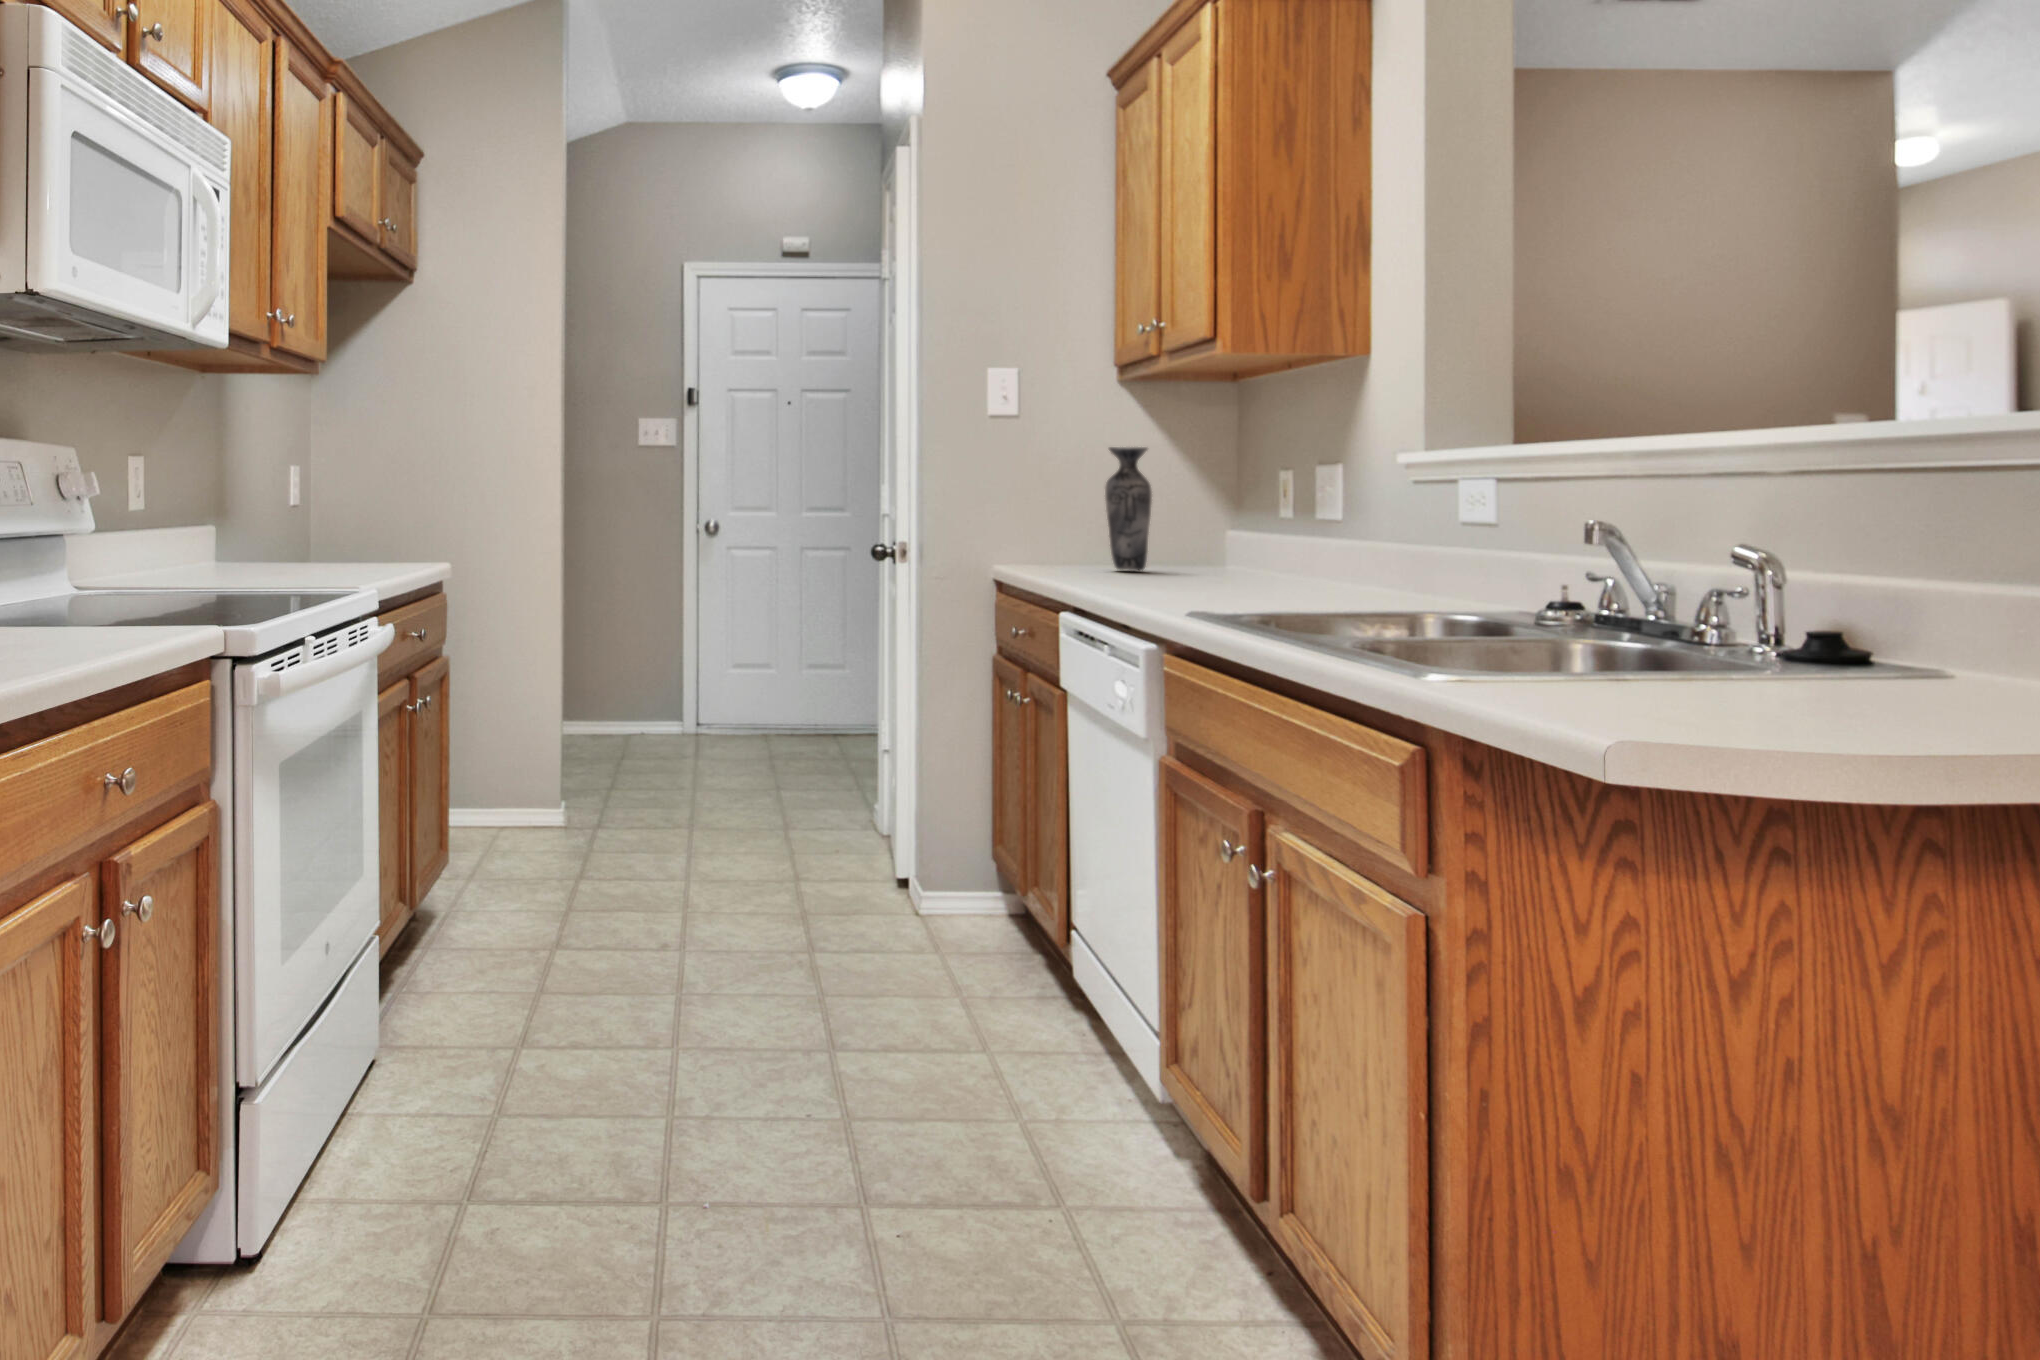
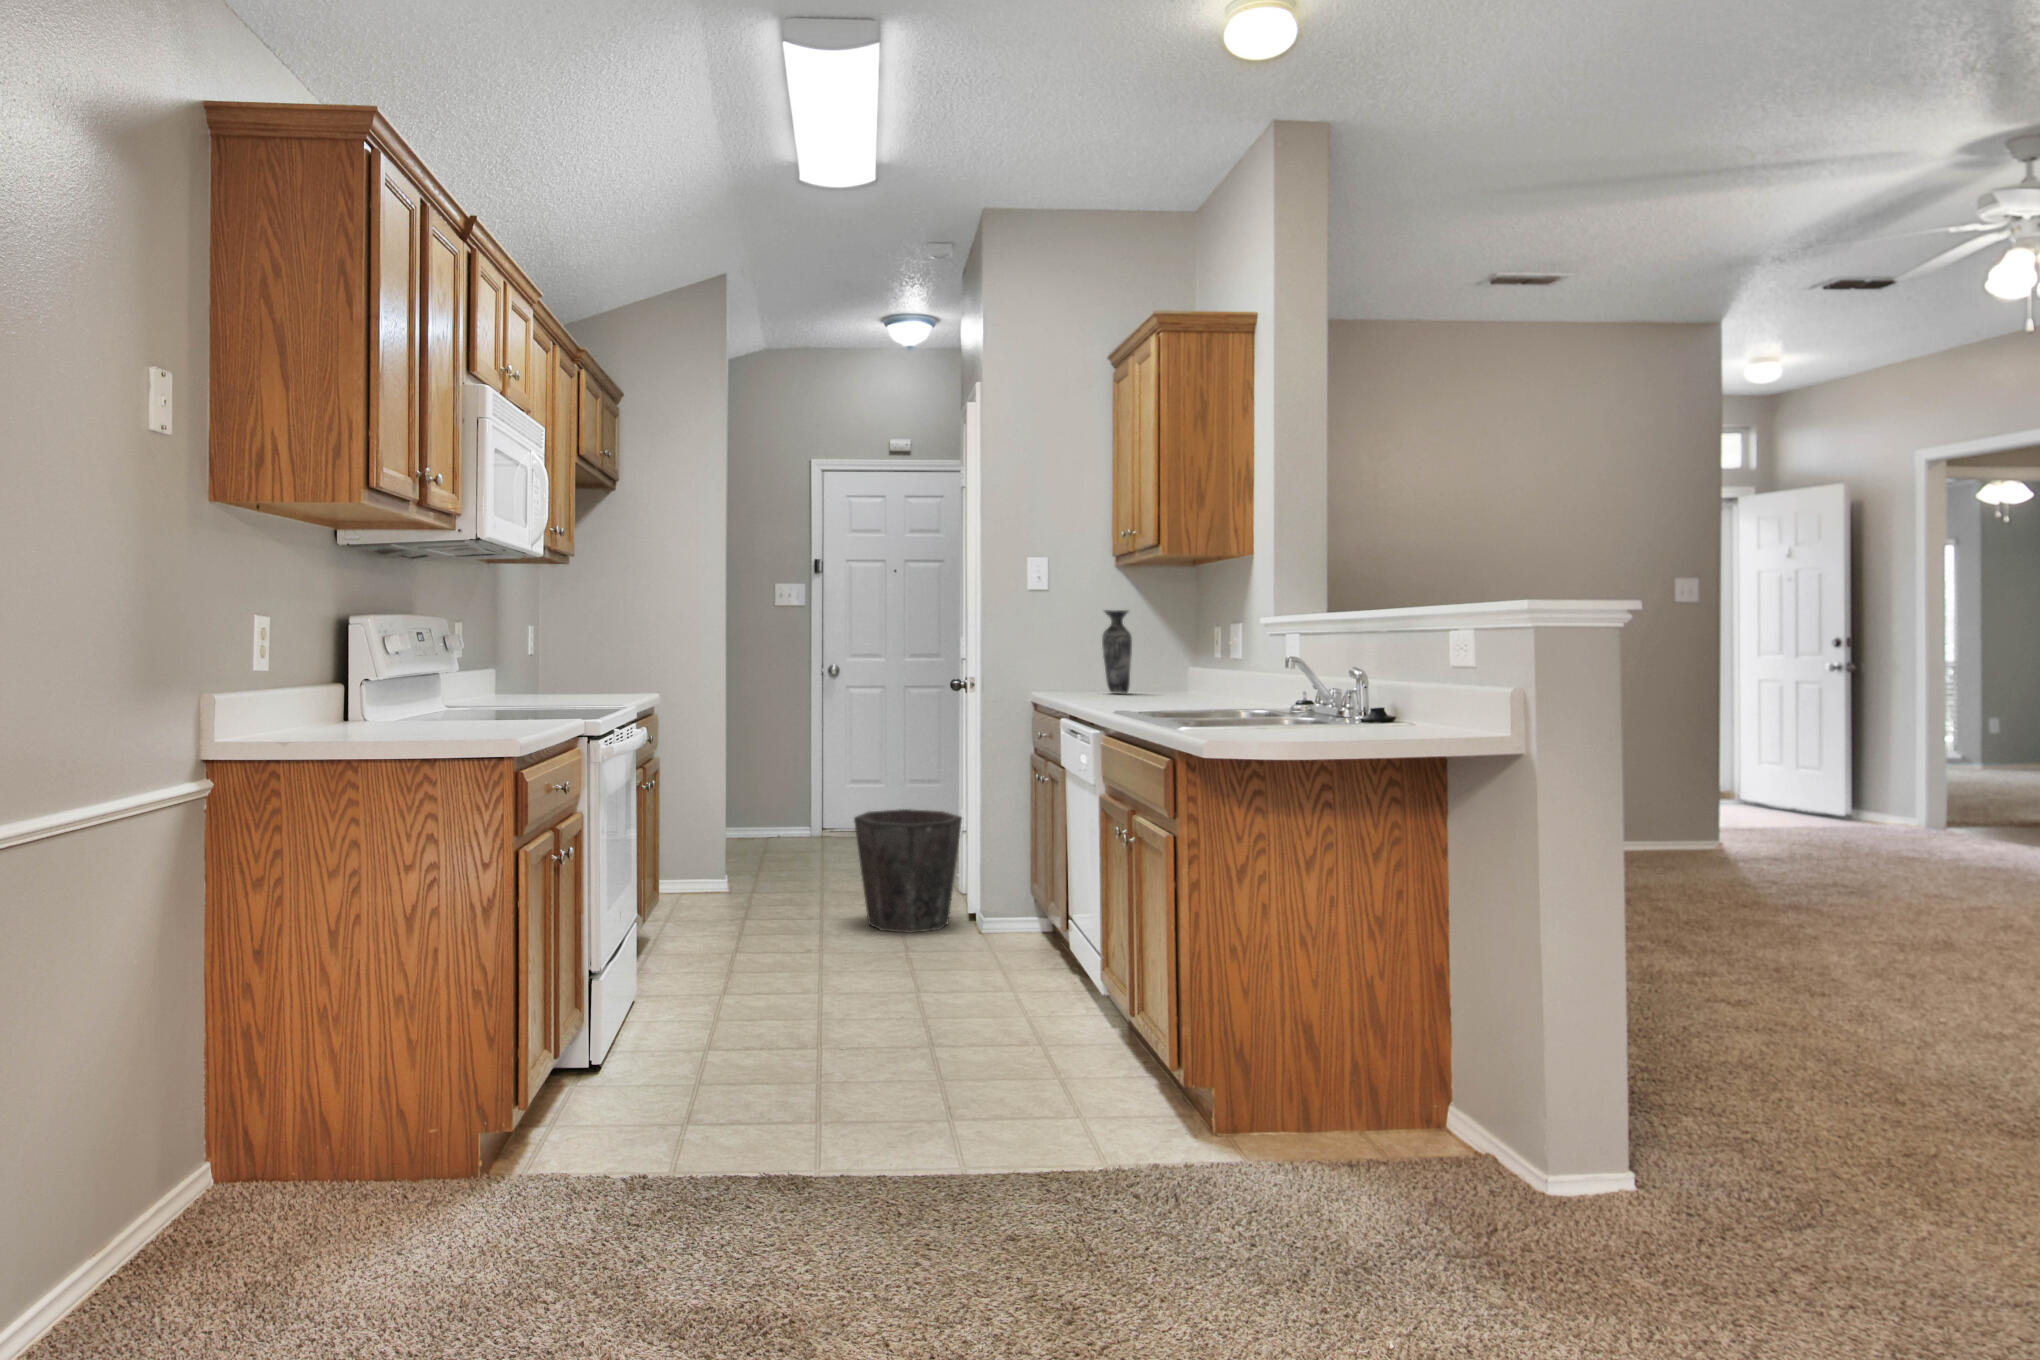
waste bin: none [732,722,885,902] -> present [854,809,962,933]

